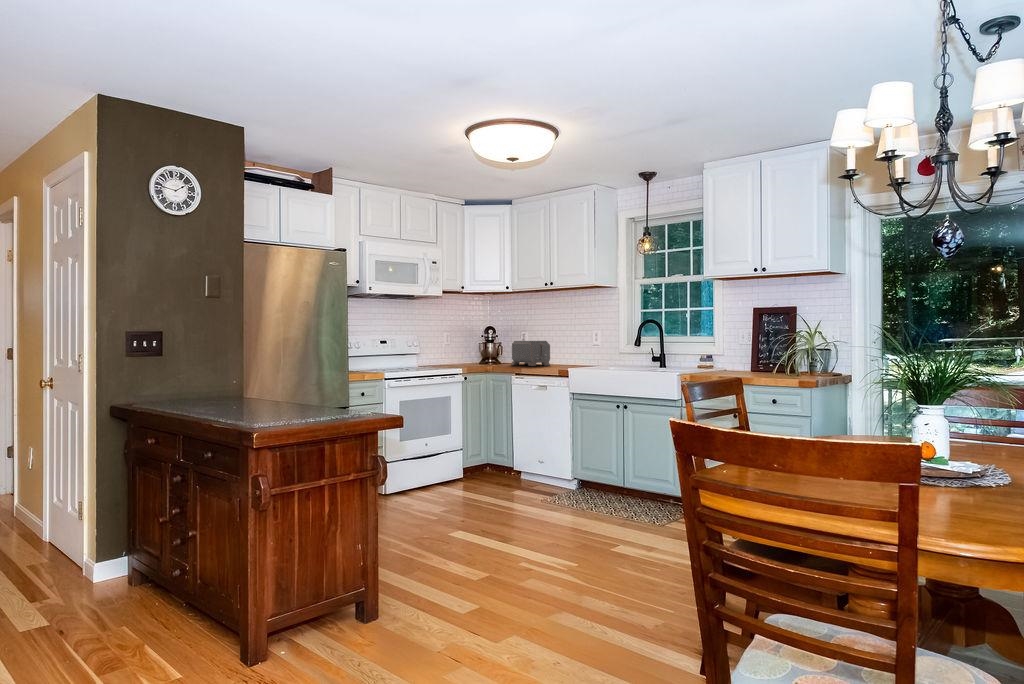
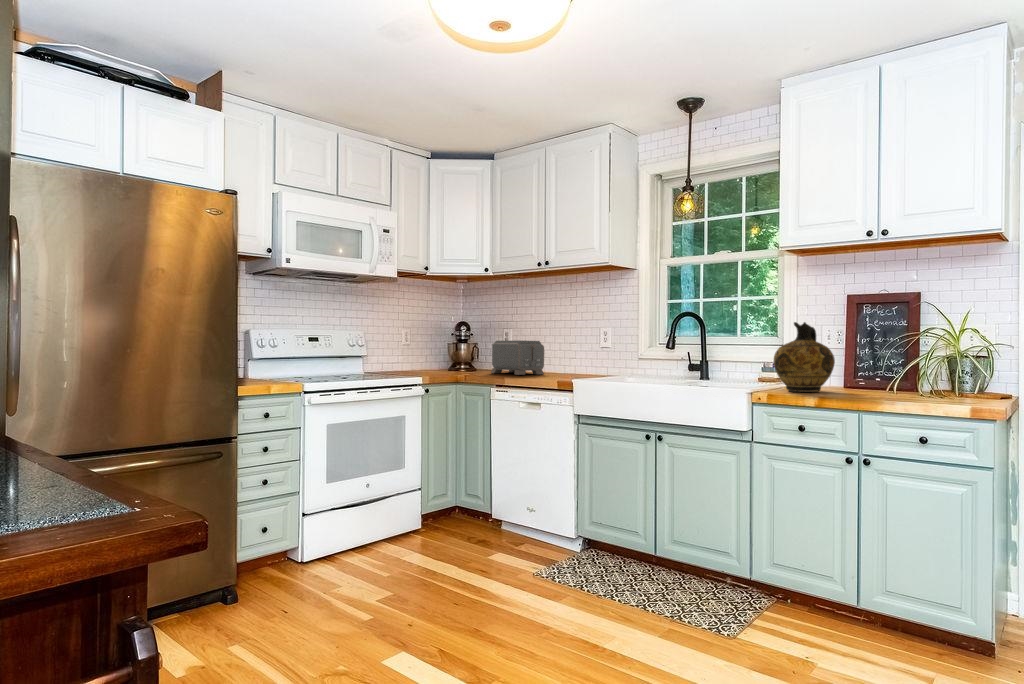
ceramic jug: none [698,328,737,374] -> present [774,322,835,392]

